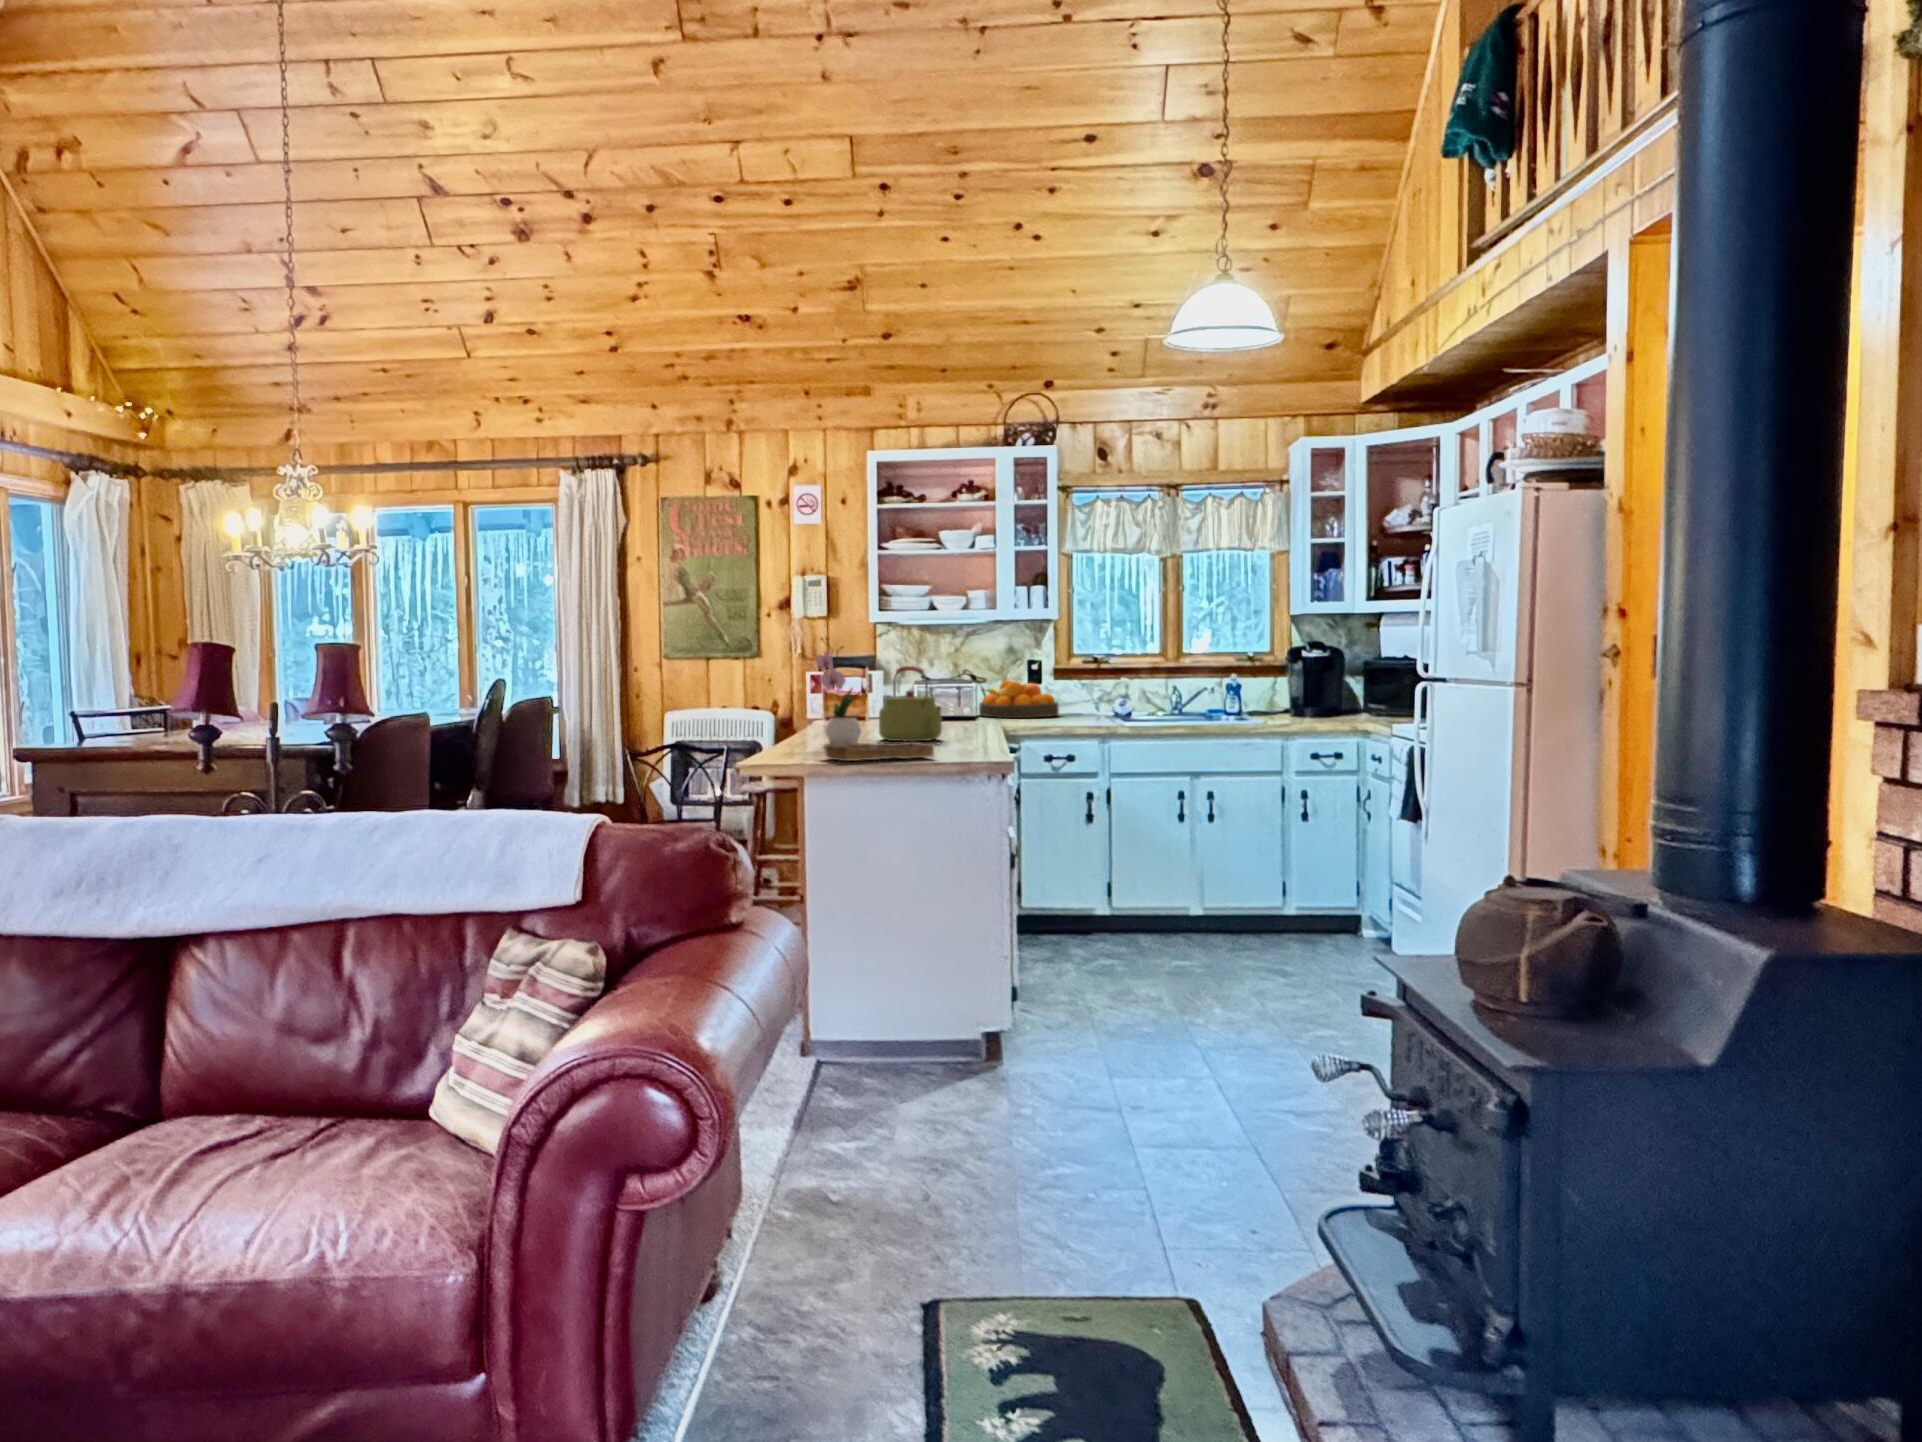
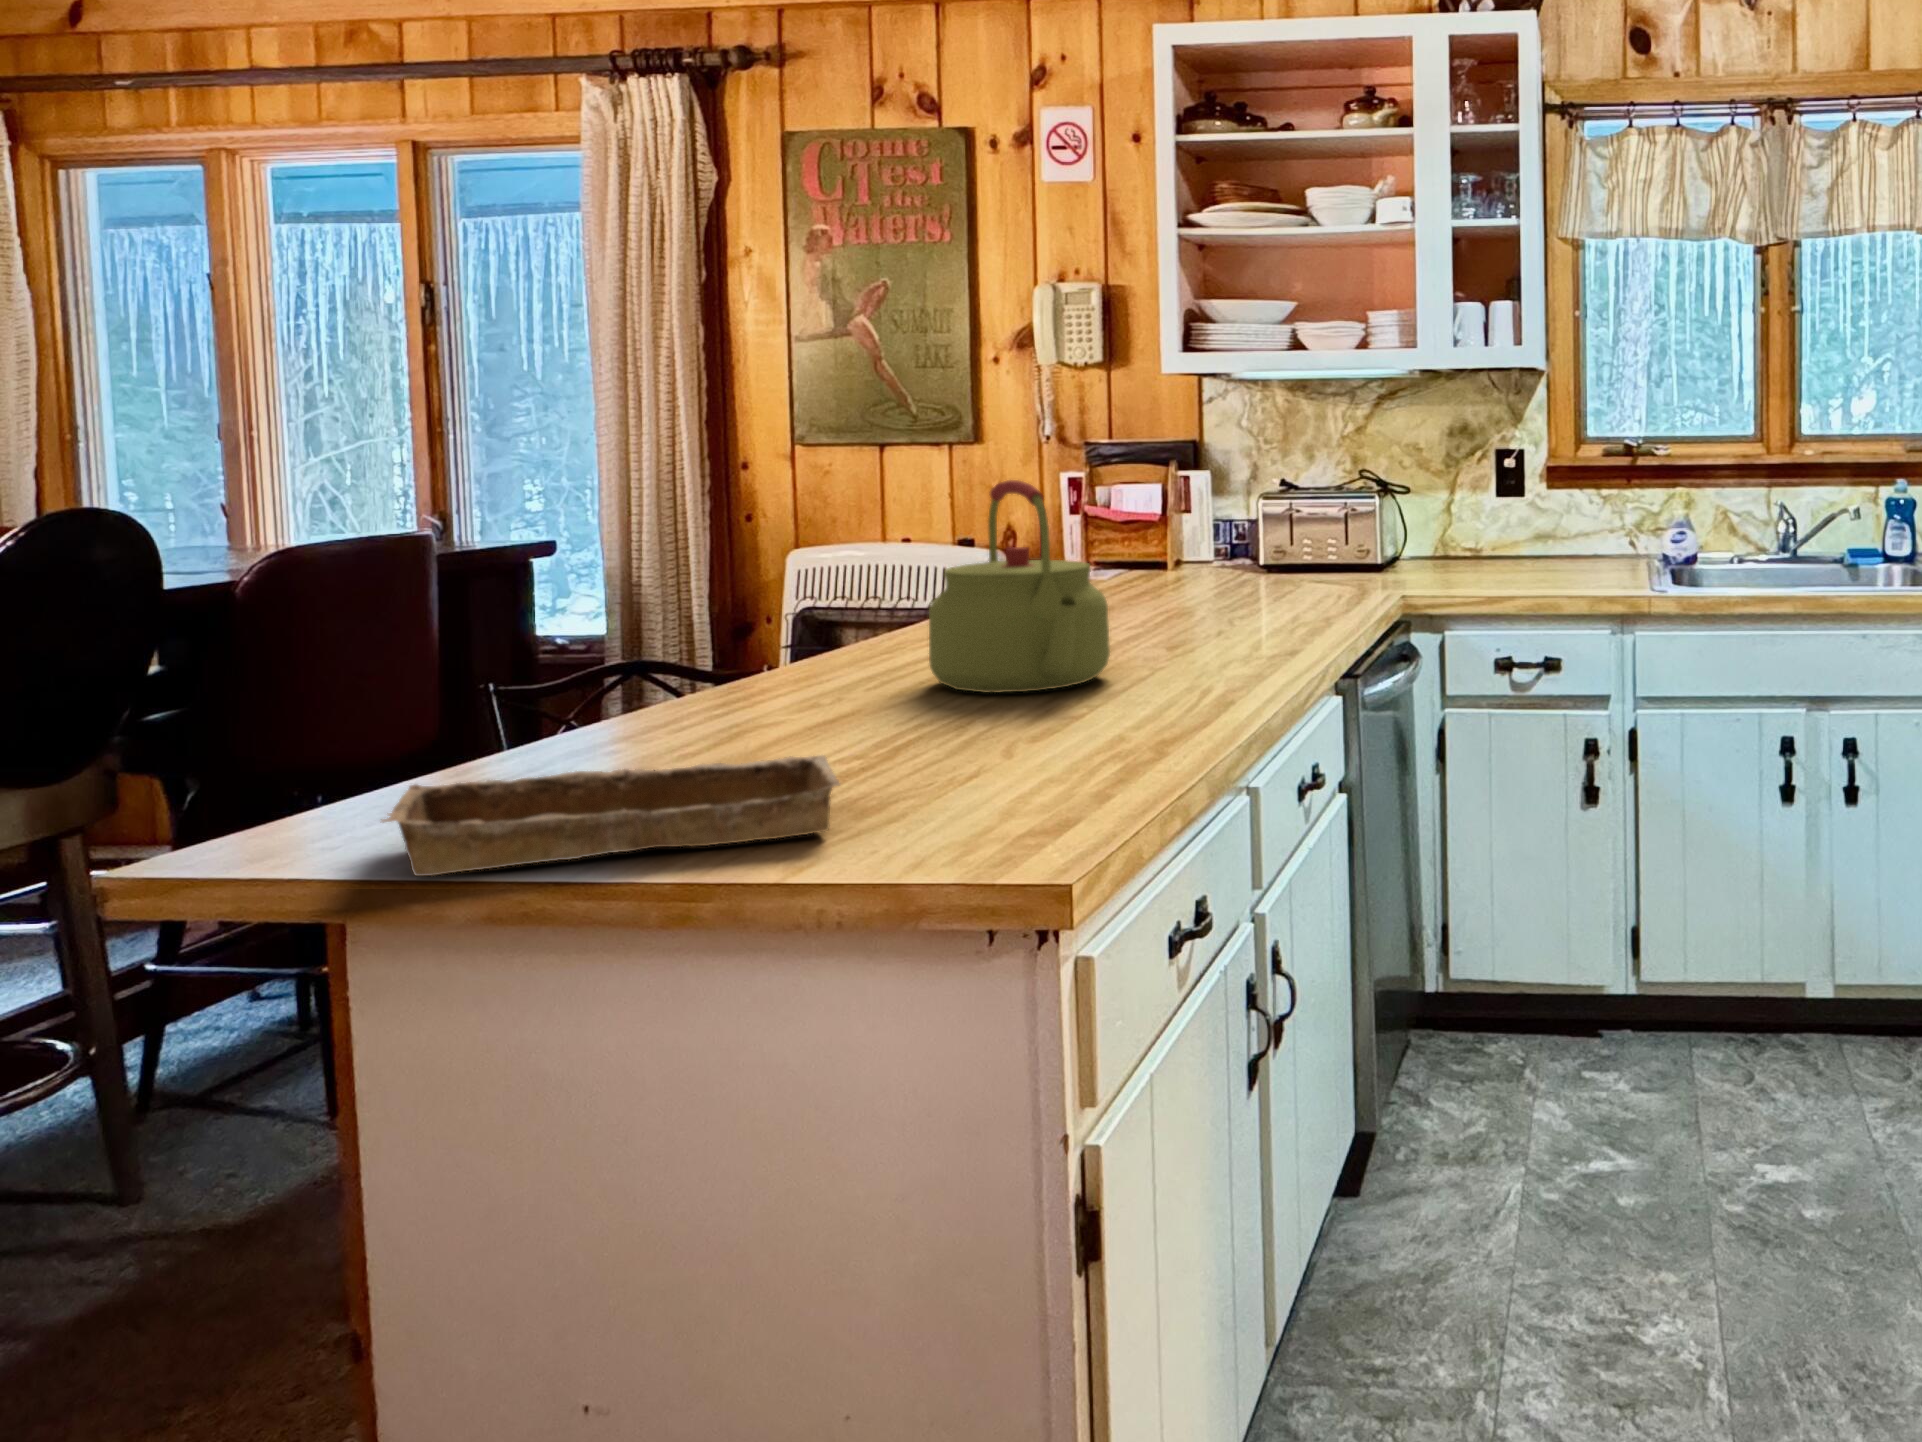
flower arrangement: present [816,637,862,744] -> none [663,398,819,726]
fruit bowl: present [979,680,1059,718] -> none [1369,491,1535,575]

